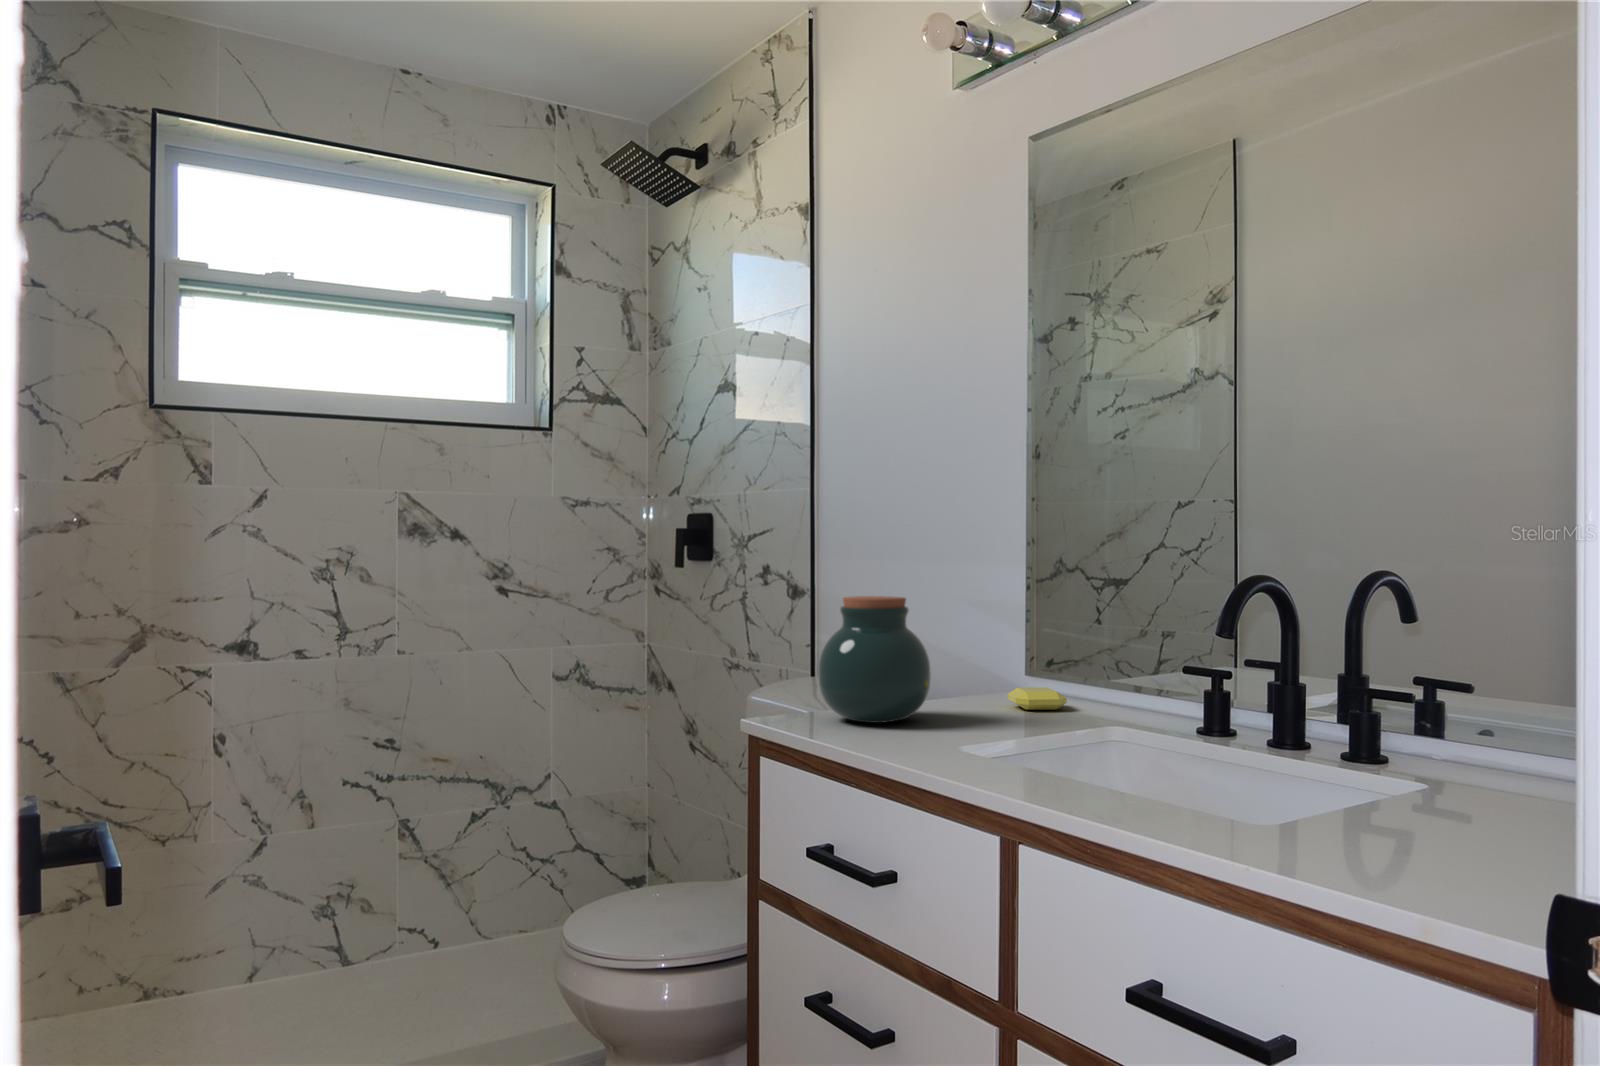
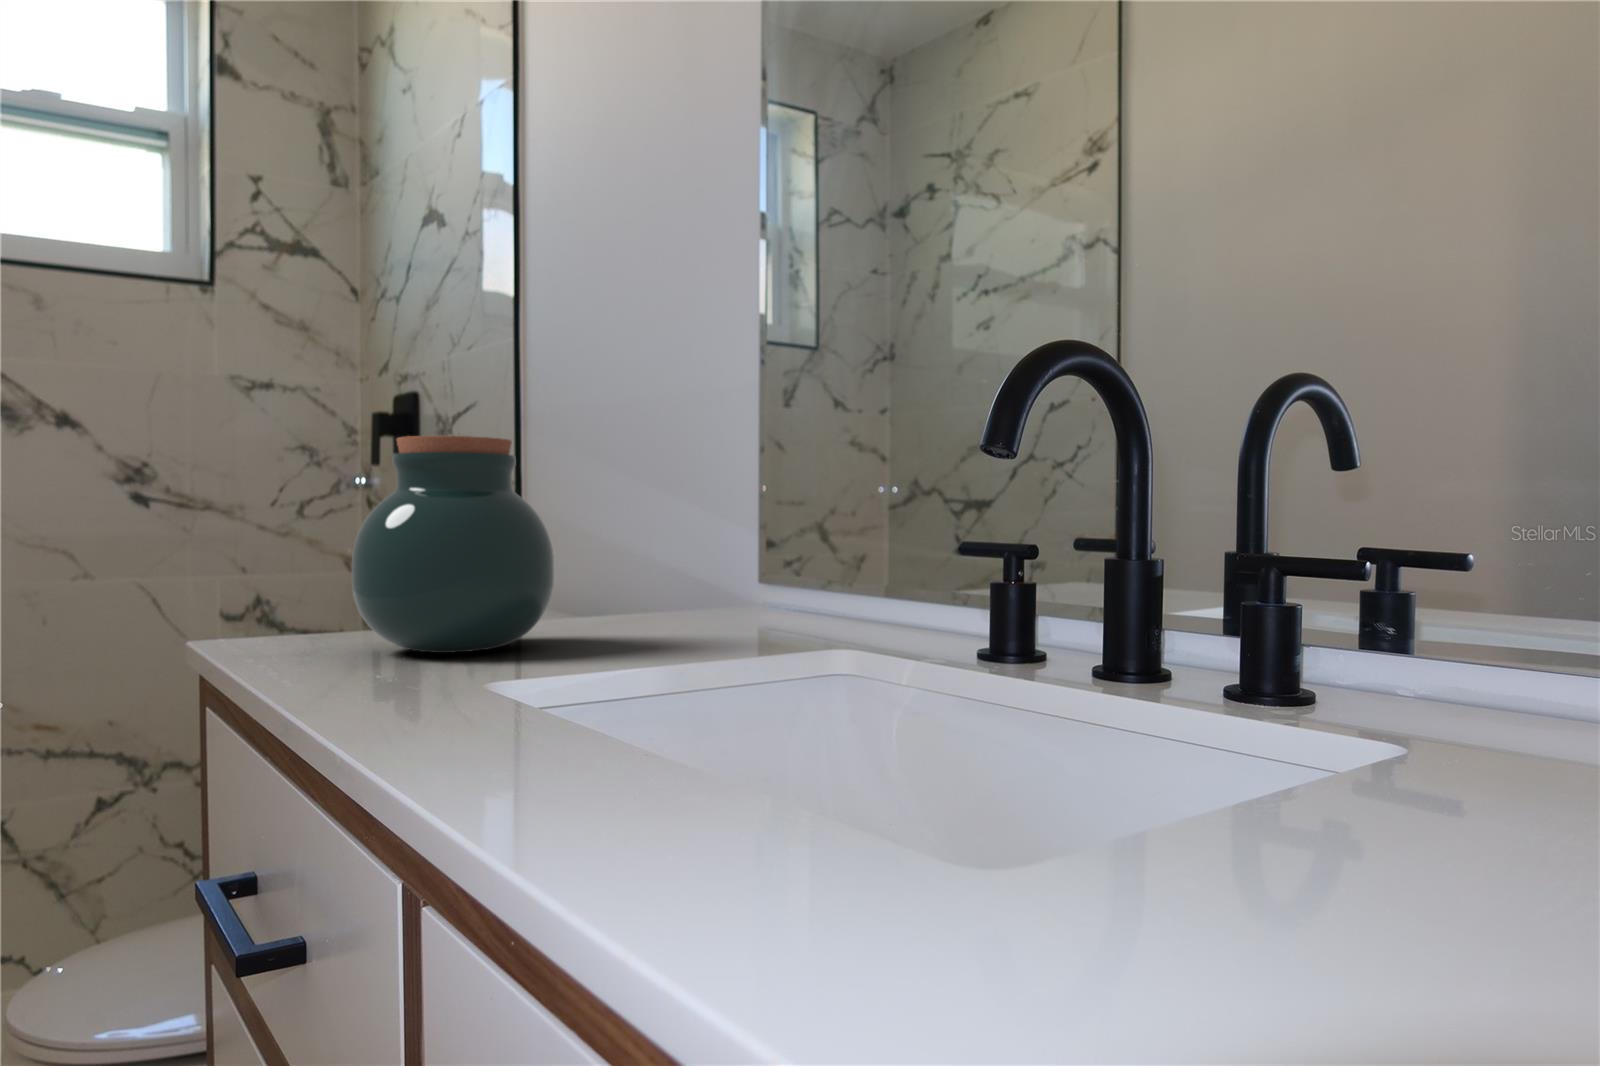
soap bar: present [1008,687,1067,710] -> none [716,598,802,632]

